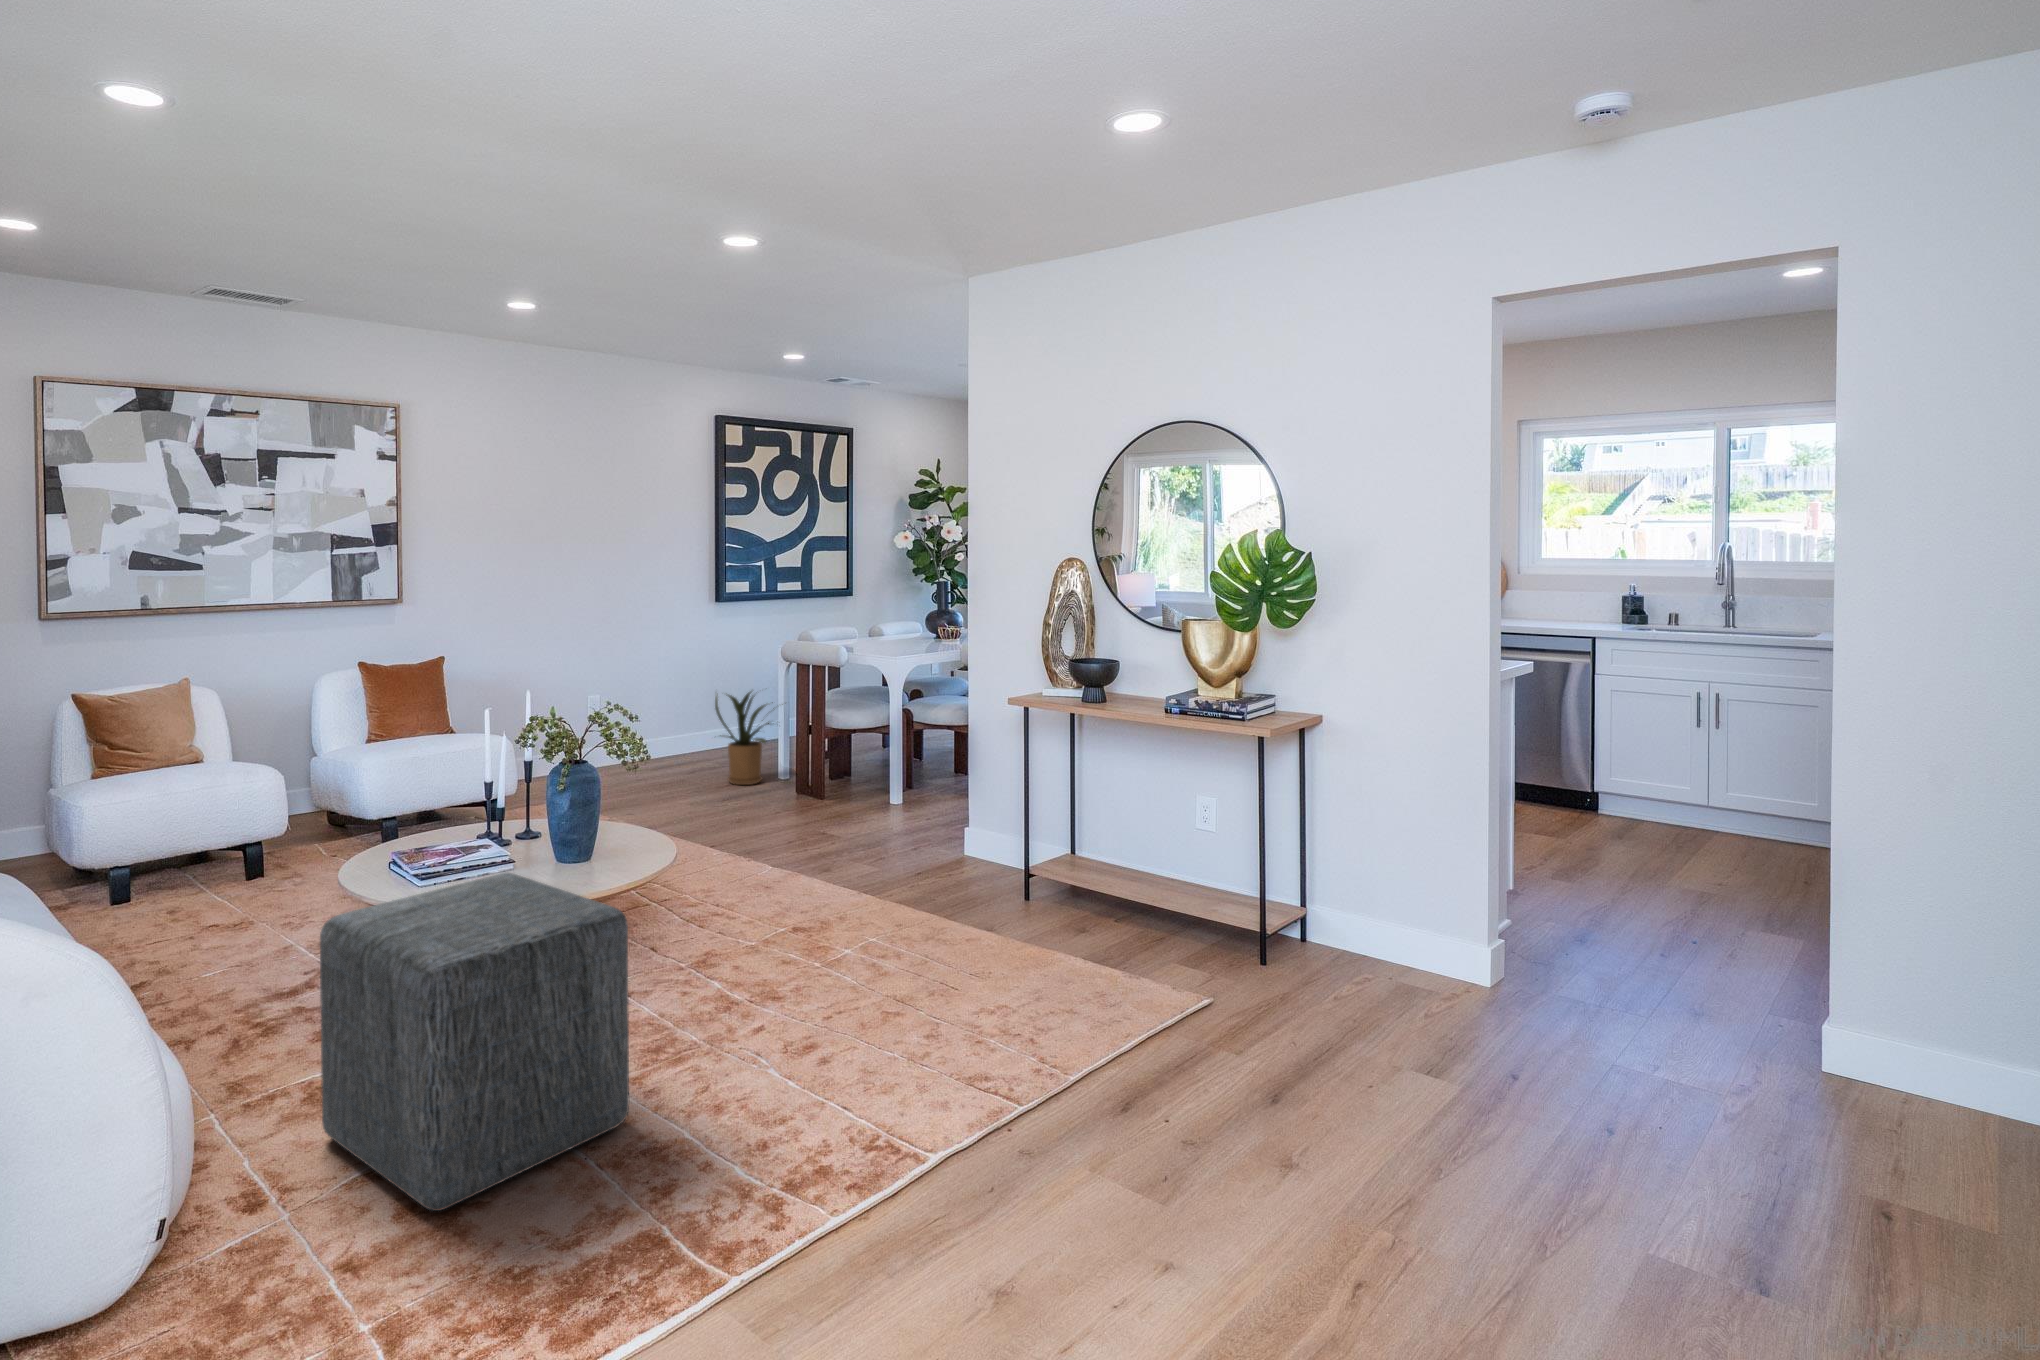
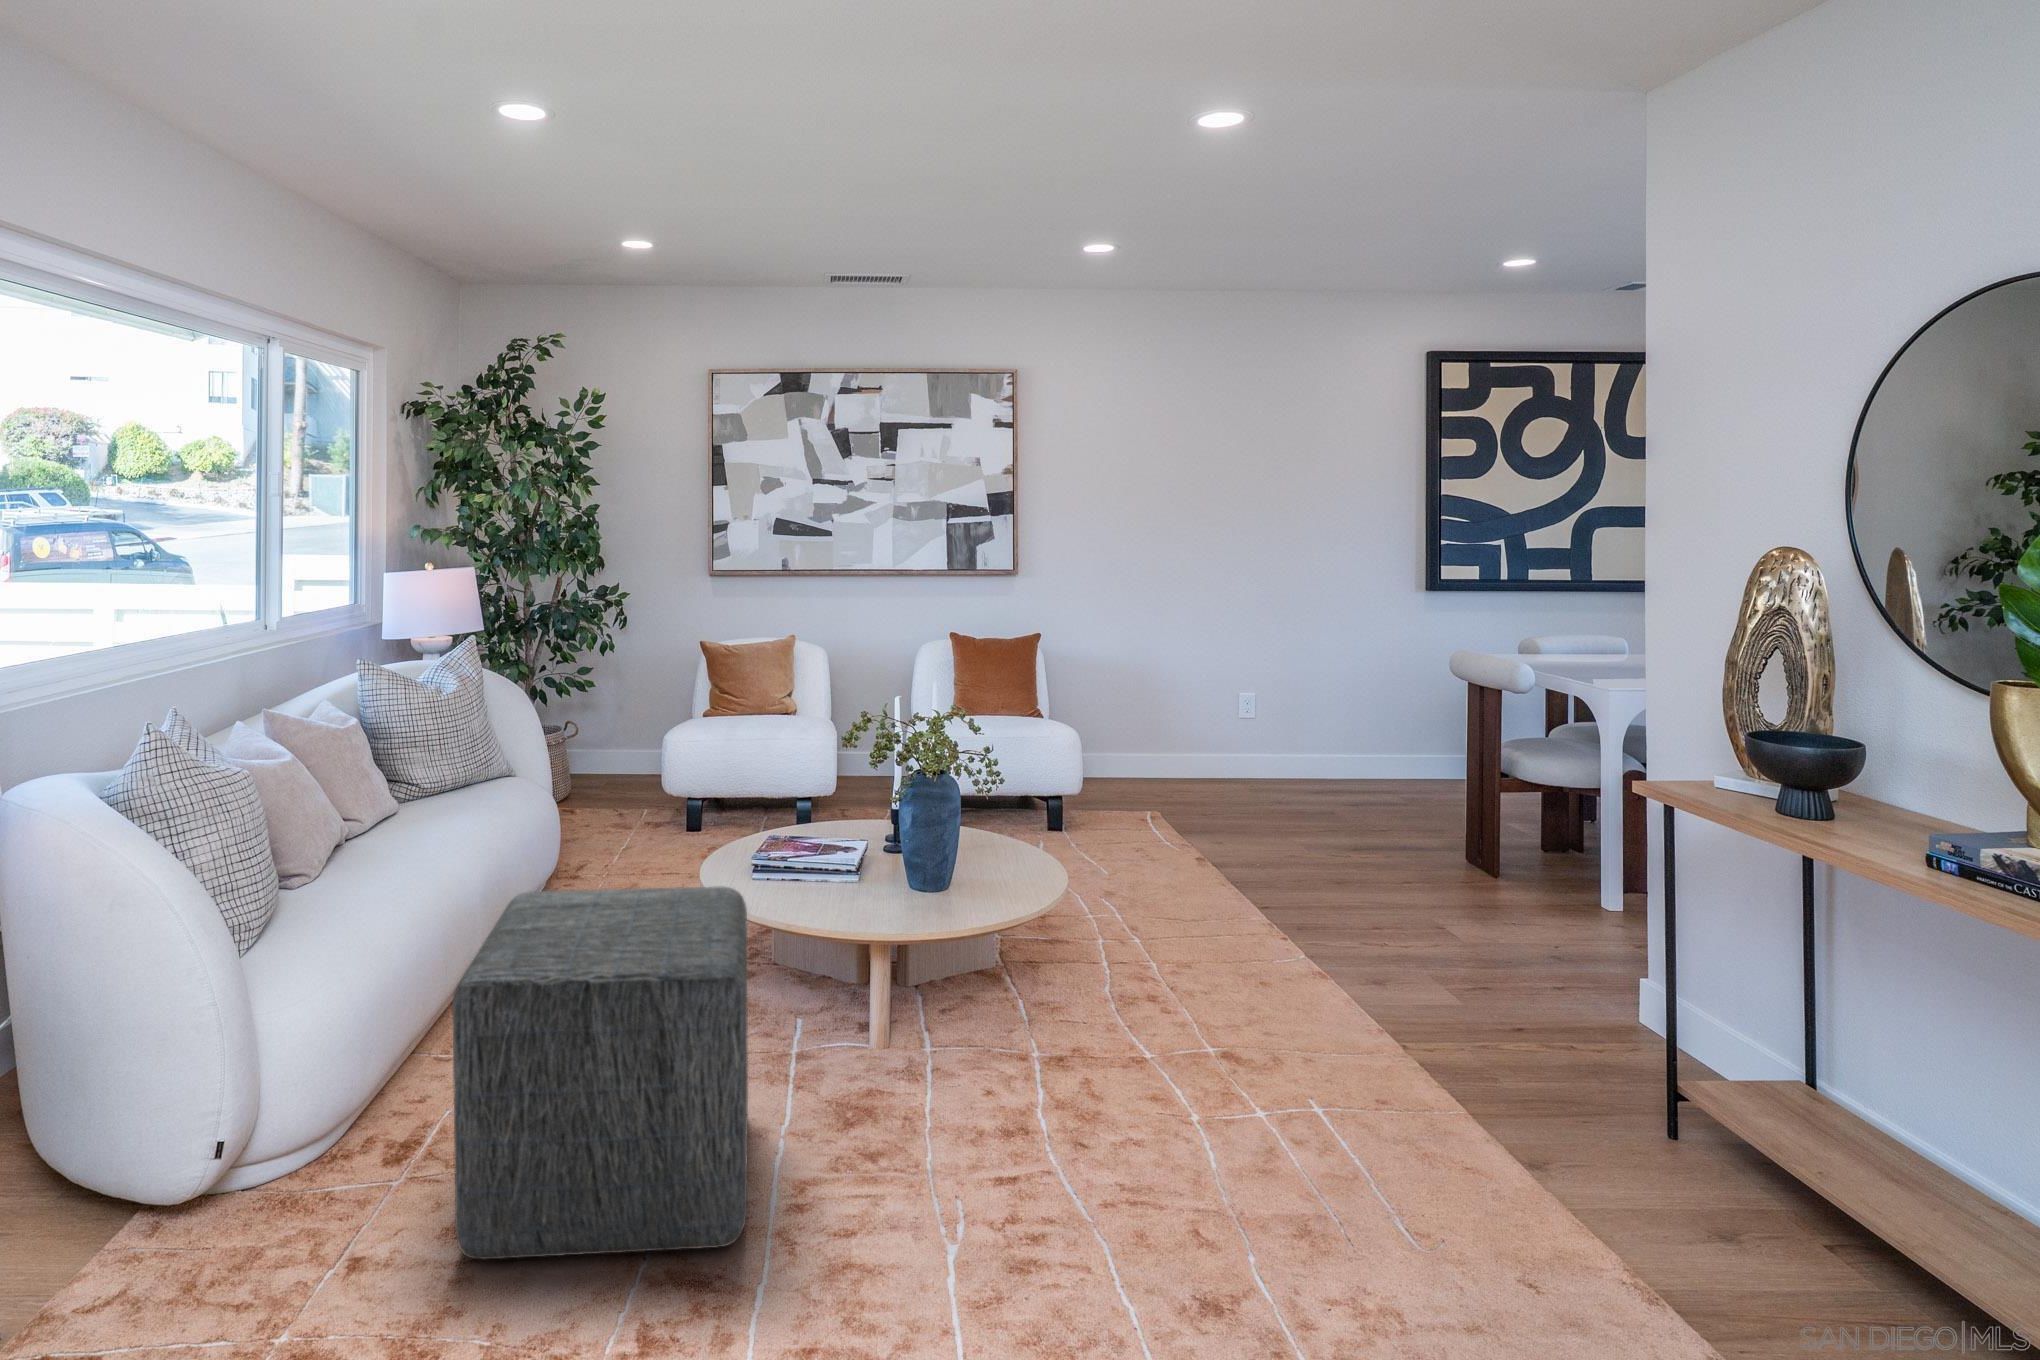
house plant: present [715,692,783,785] -> none [1362,702,1467,835]

